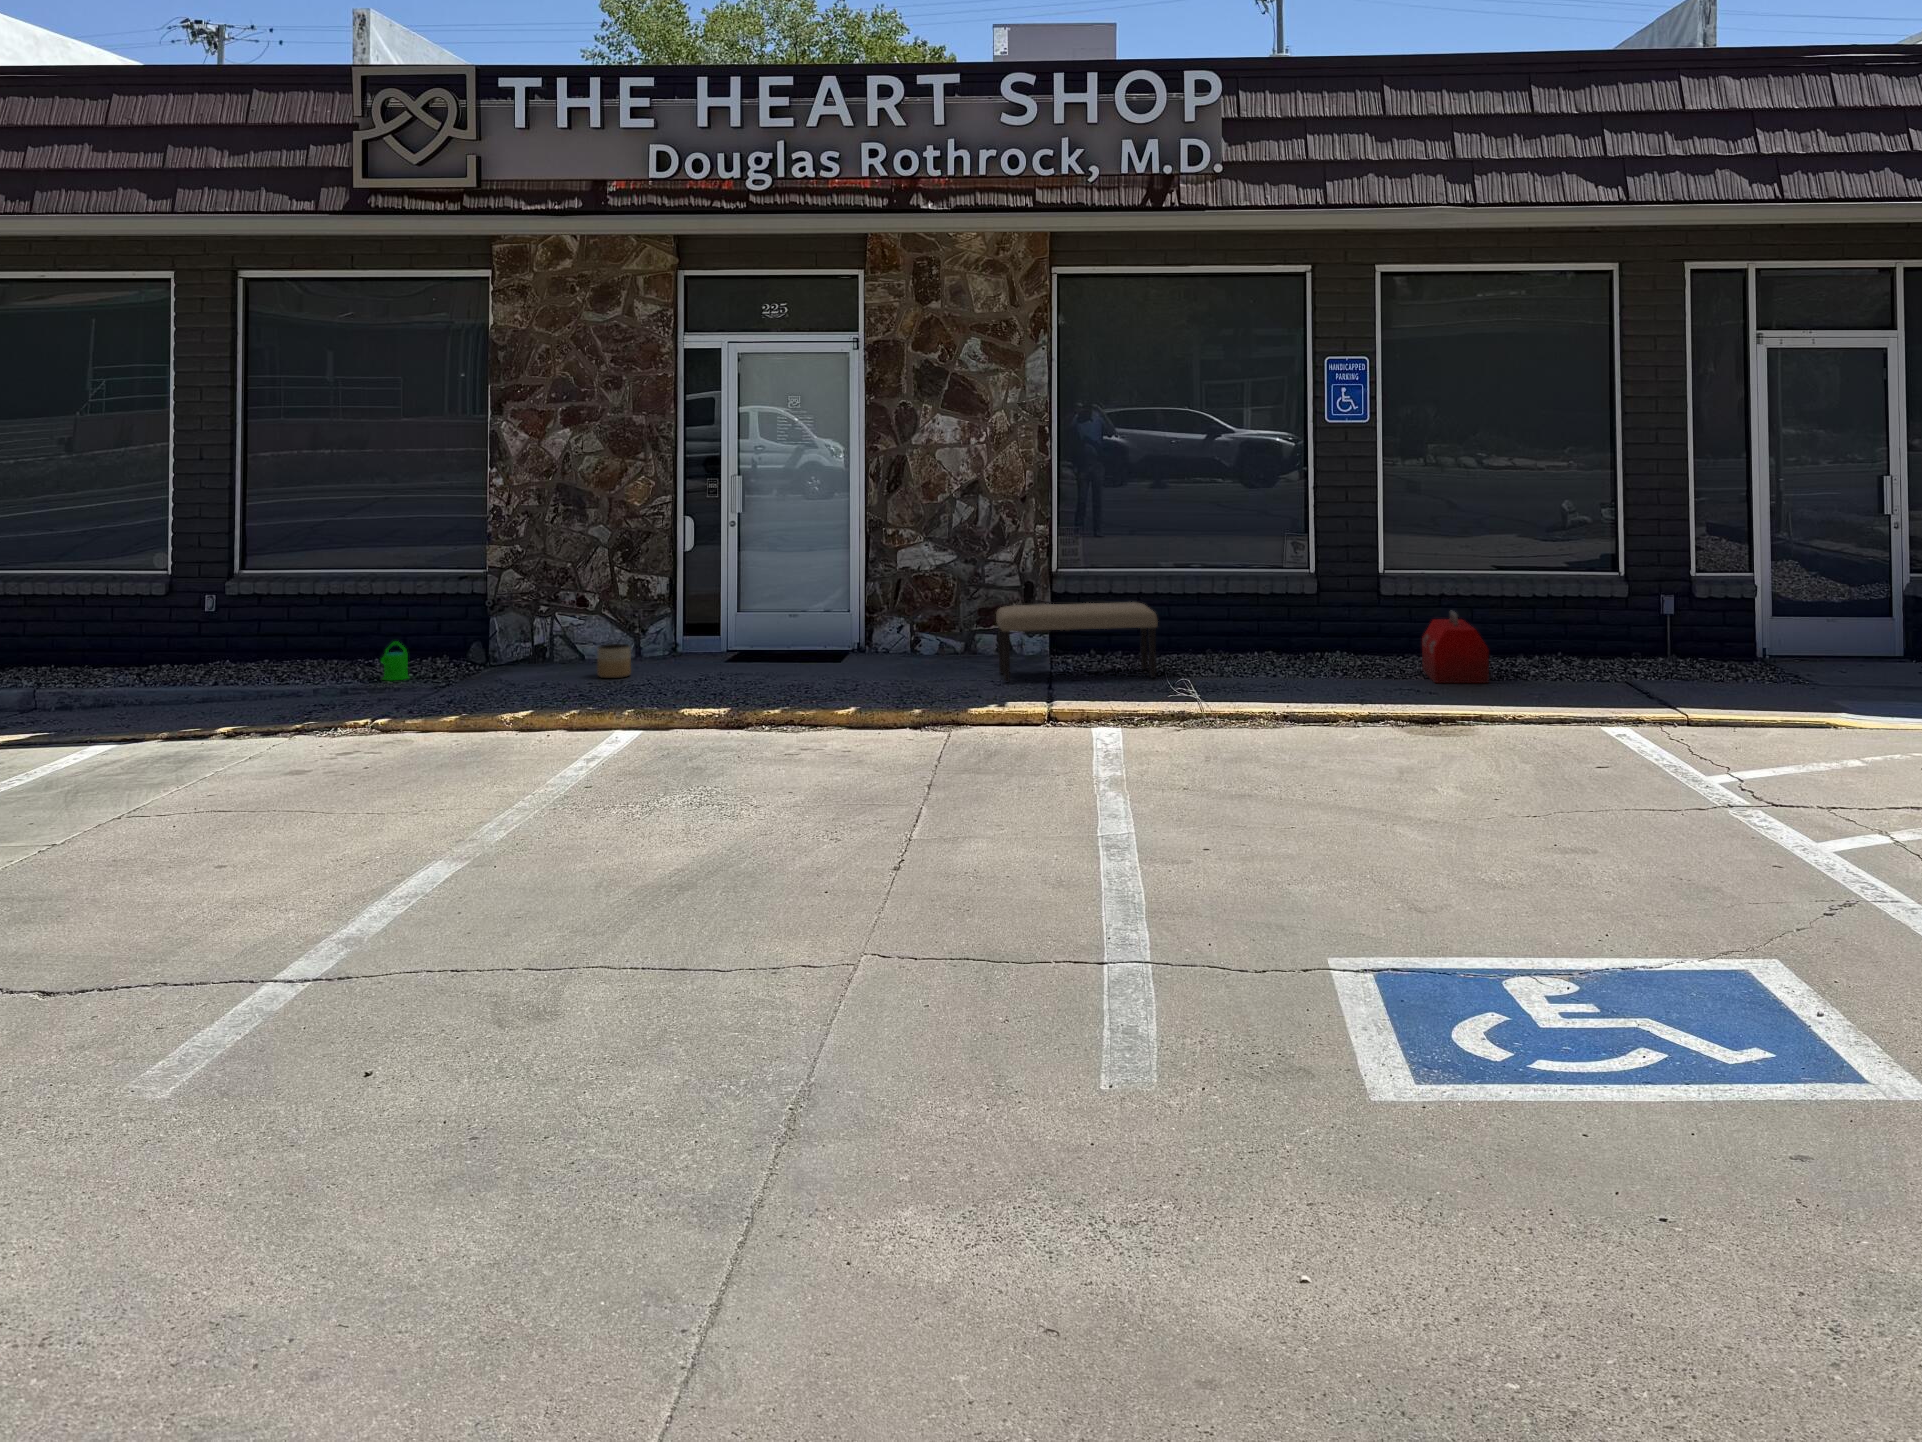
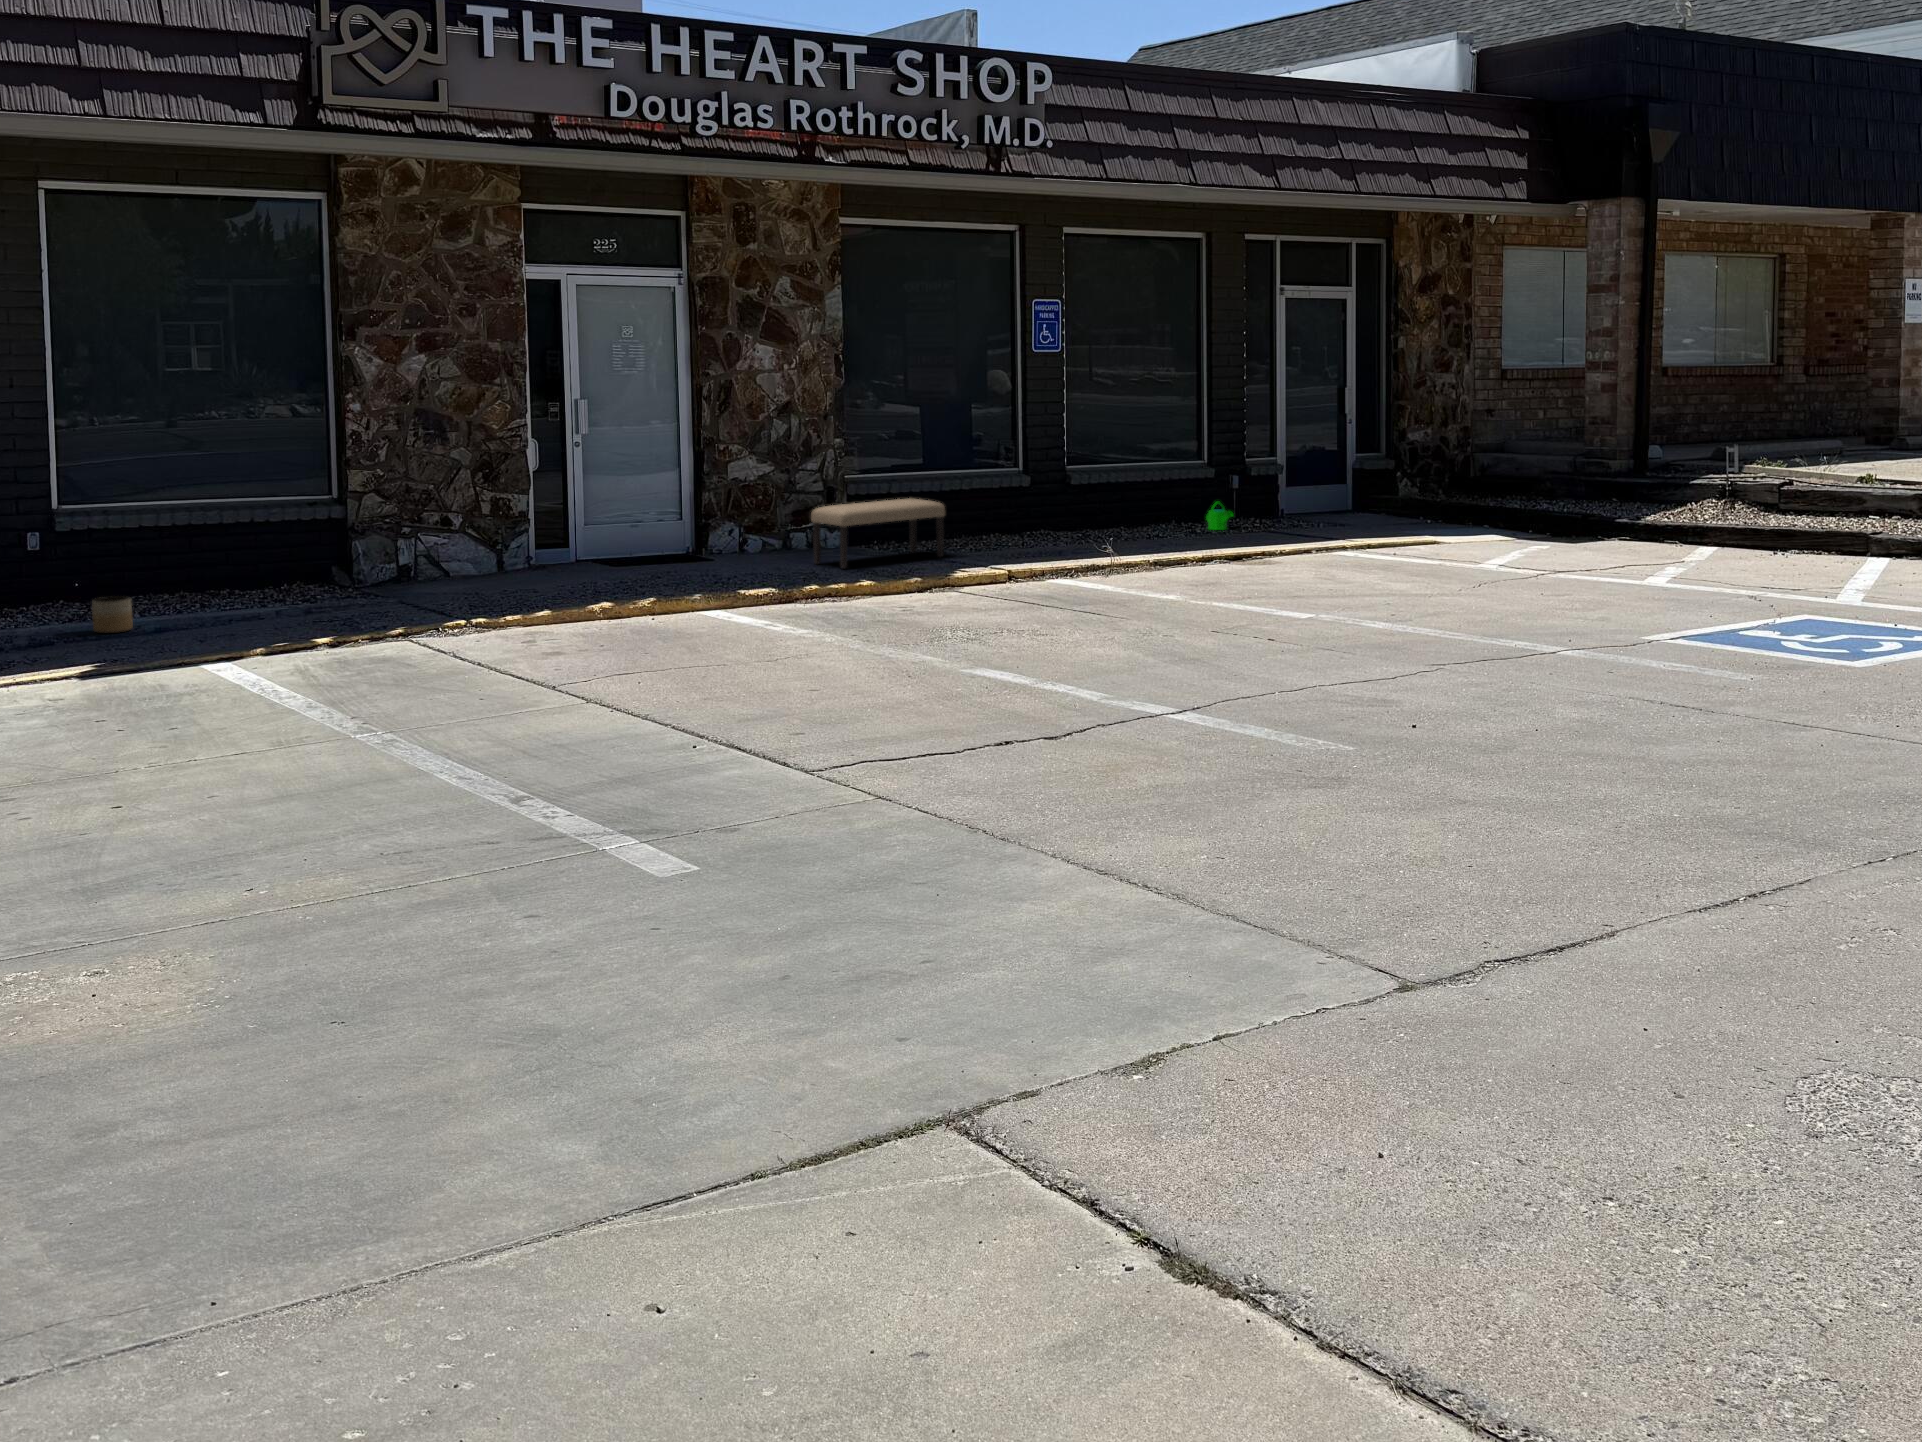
toolbox: present [1422,611,1489,683] -> none [1100,491,1167,544]
watering can: present [381,641,409,681] -> present [1206,501,1233,530]
planter: present [597,644,631,679] -> present [92,596,133,633]

